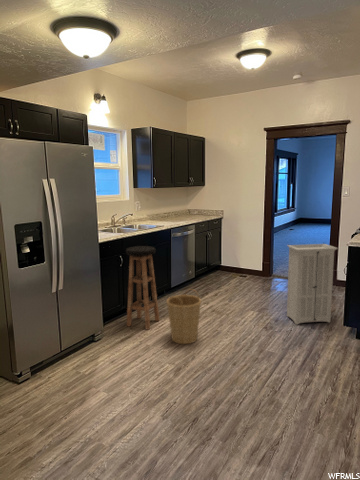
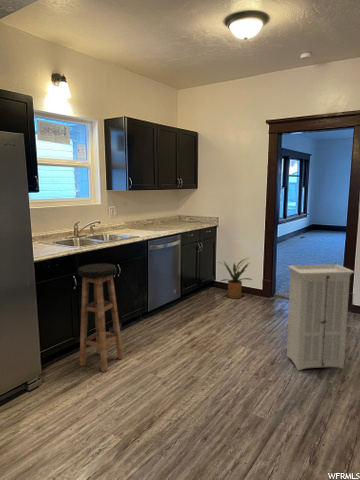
house plant: none [222,244,255,279] -> present [221,260,252,298]
basket: present [167,294,201,344] -> none [122,323,169,399]

